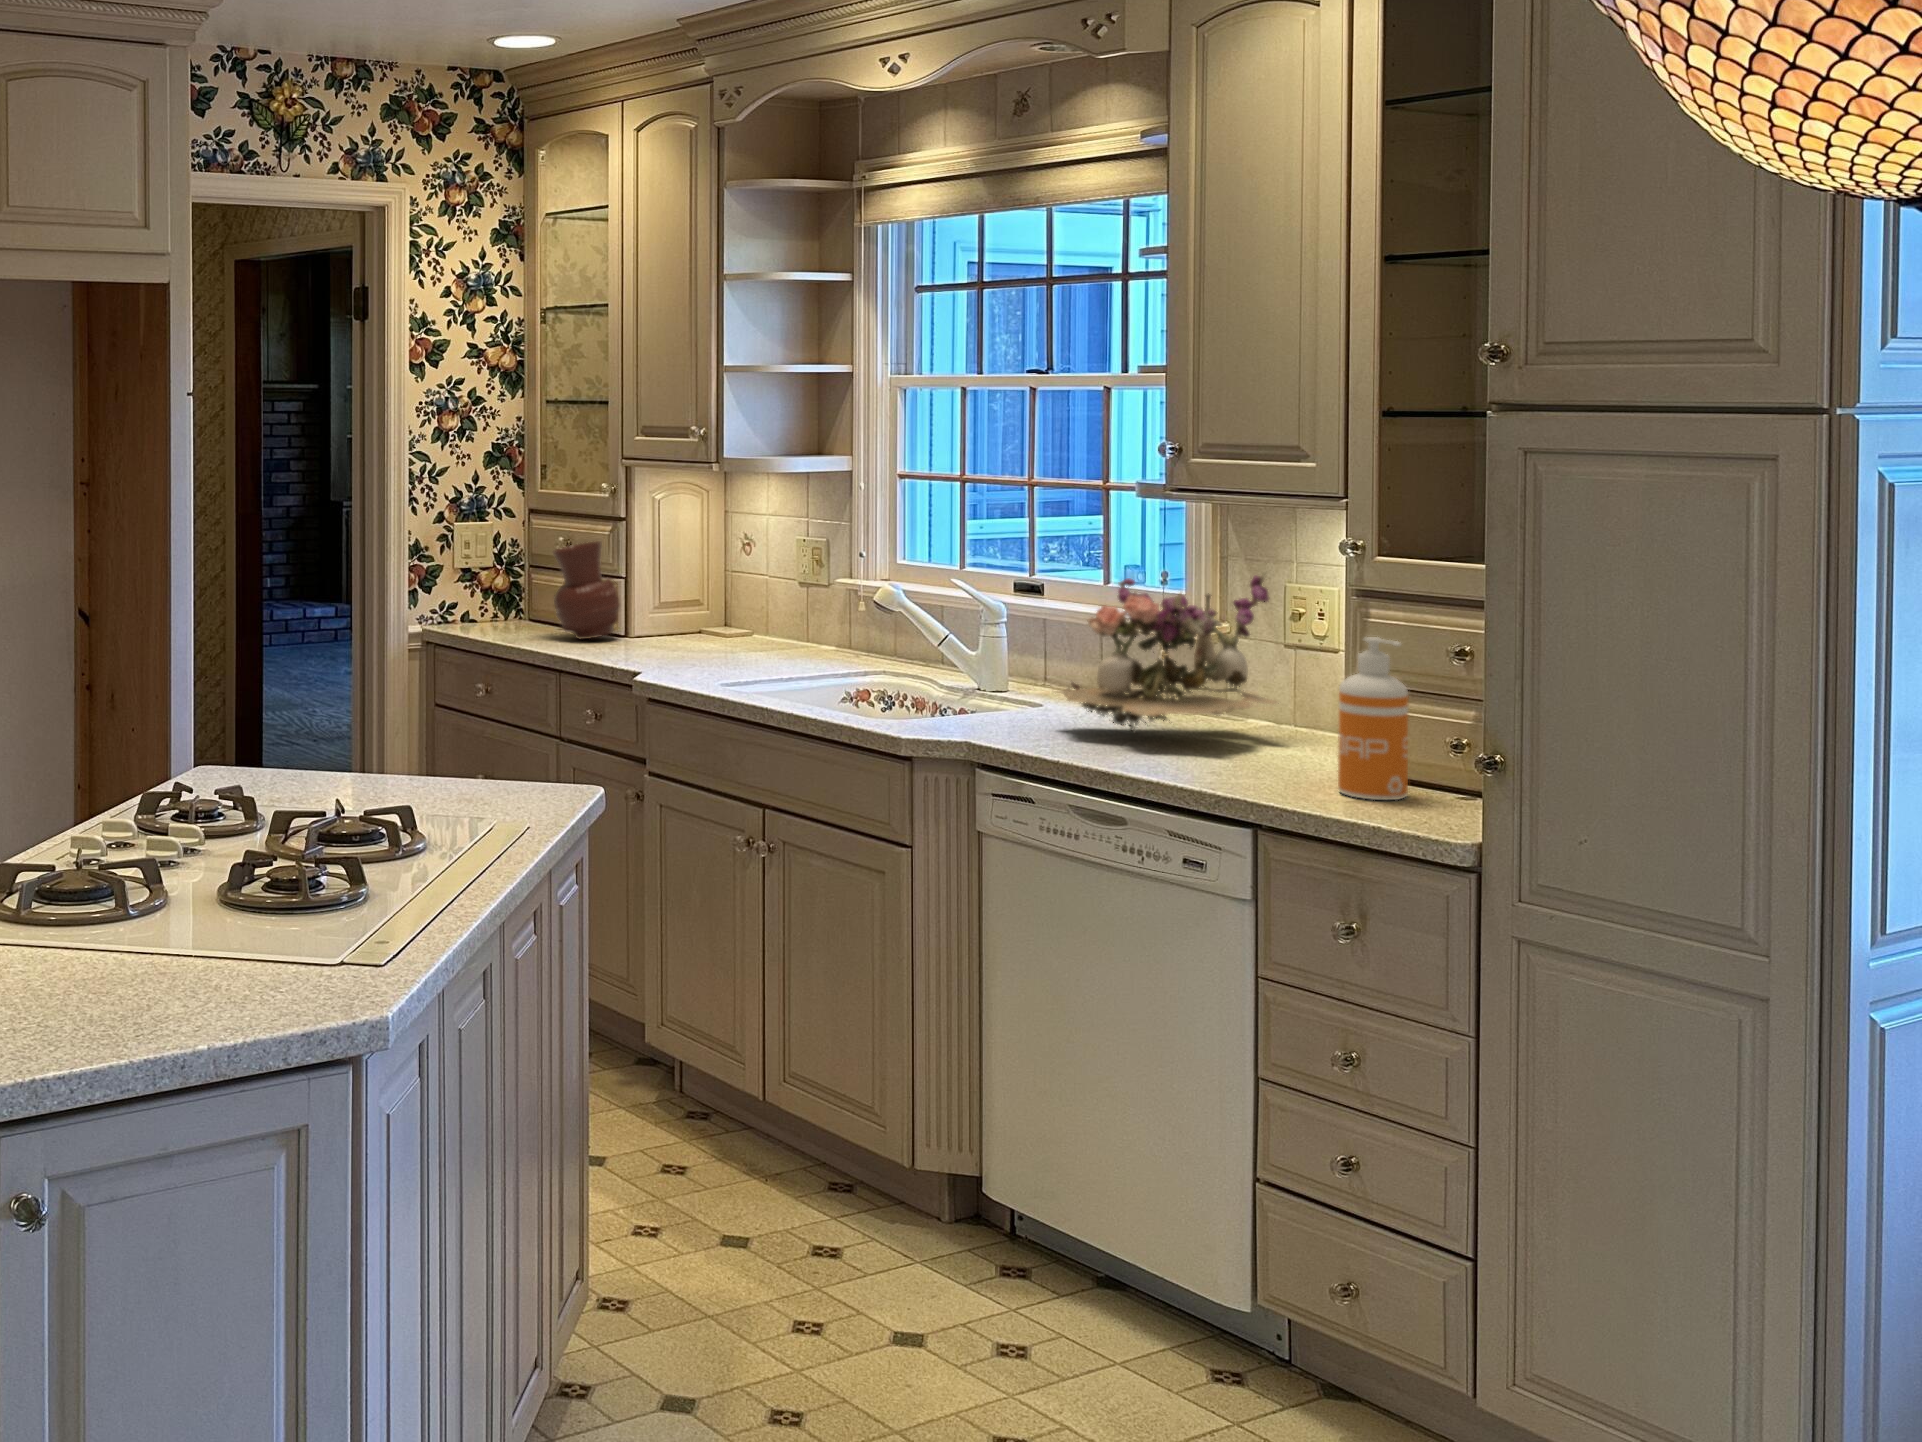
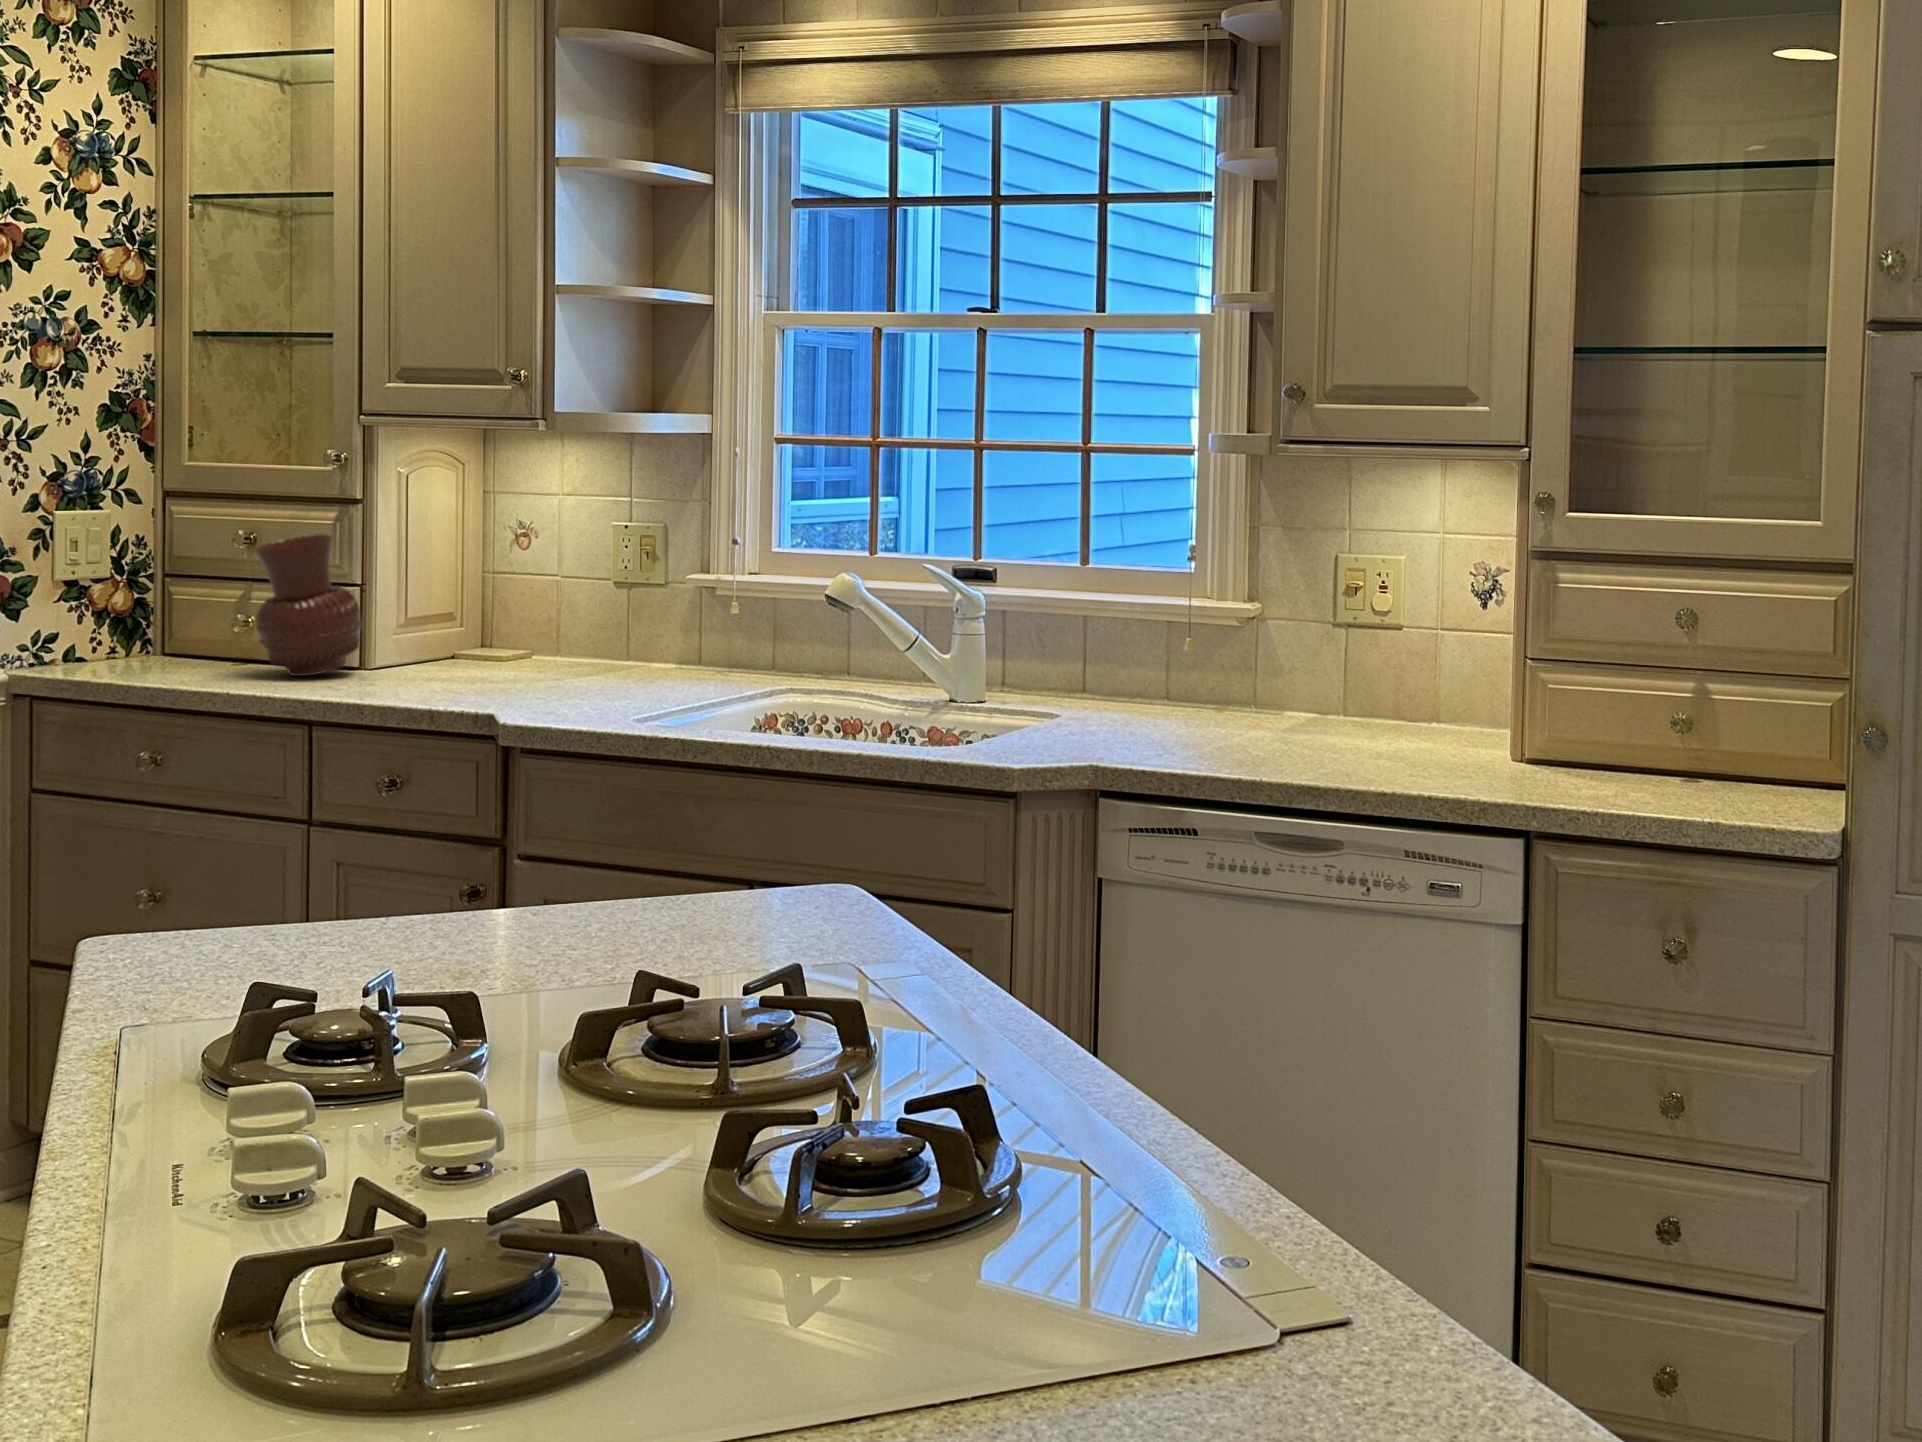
flower arrangement: present [1057,572,1279,732] -> none [1139,542,1378,739]
soap dispenser: present [1338,637,1409,800] -> none [1554,605,1630,784]

